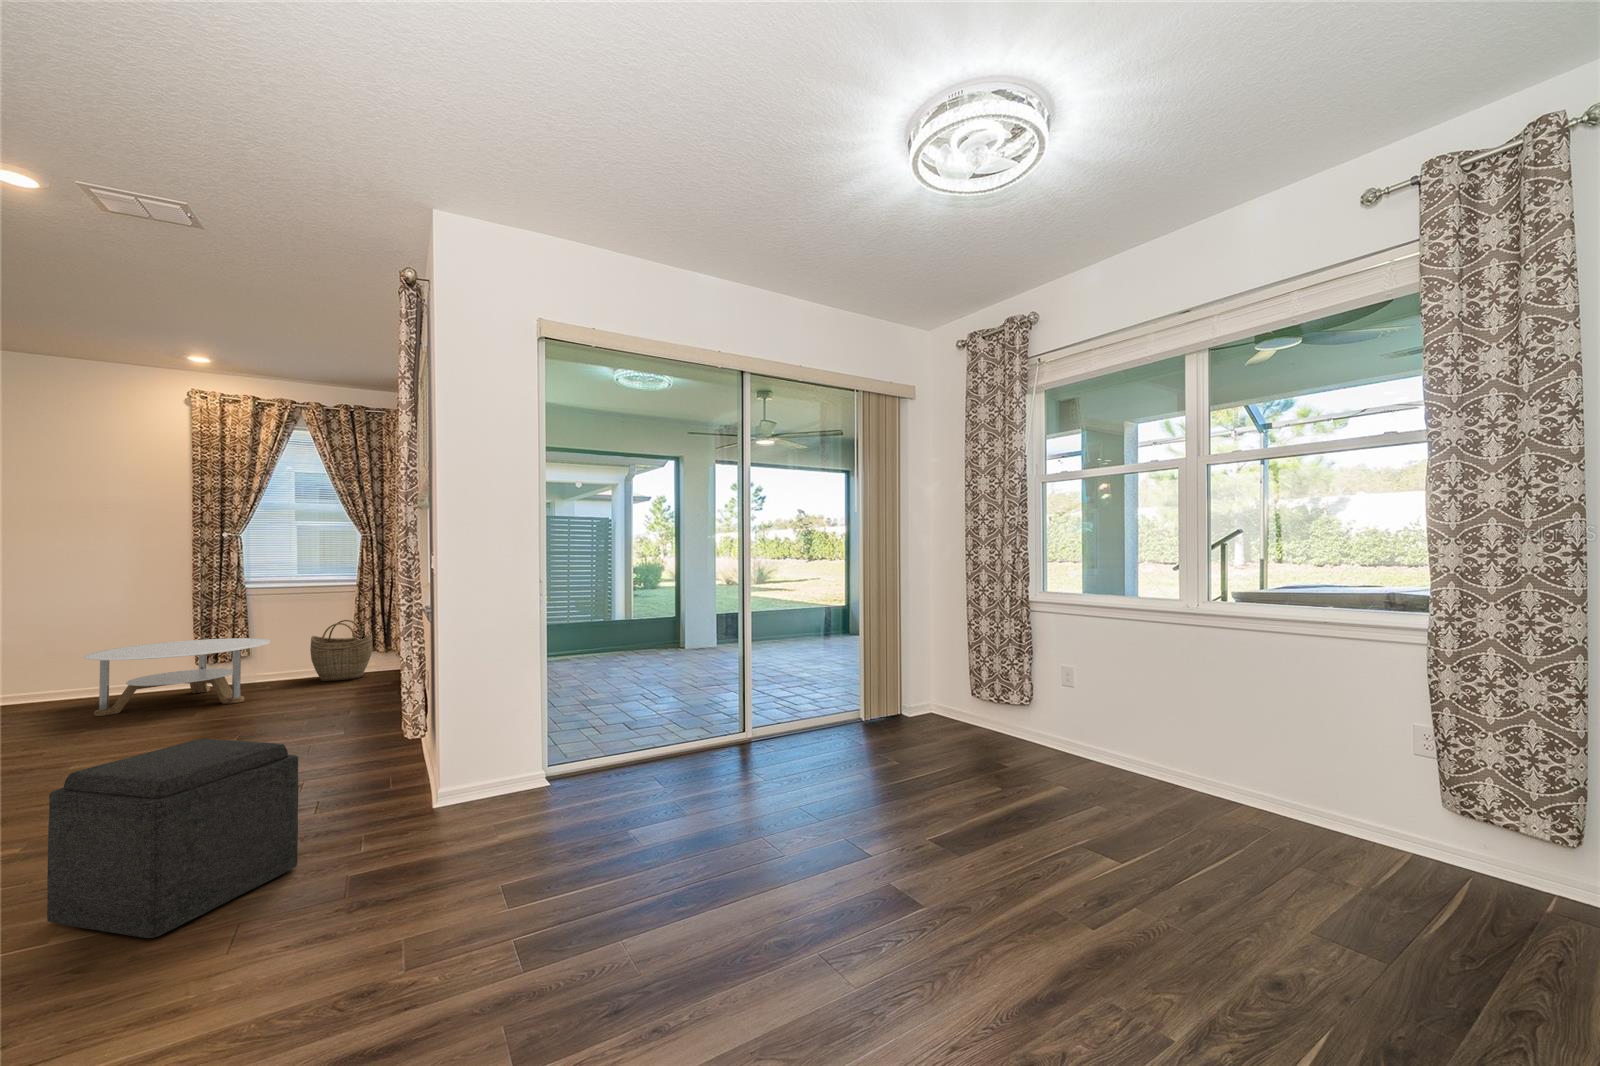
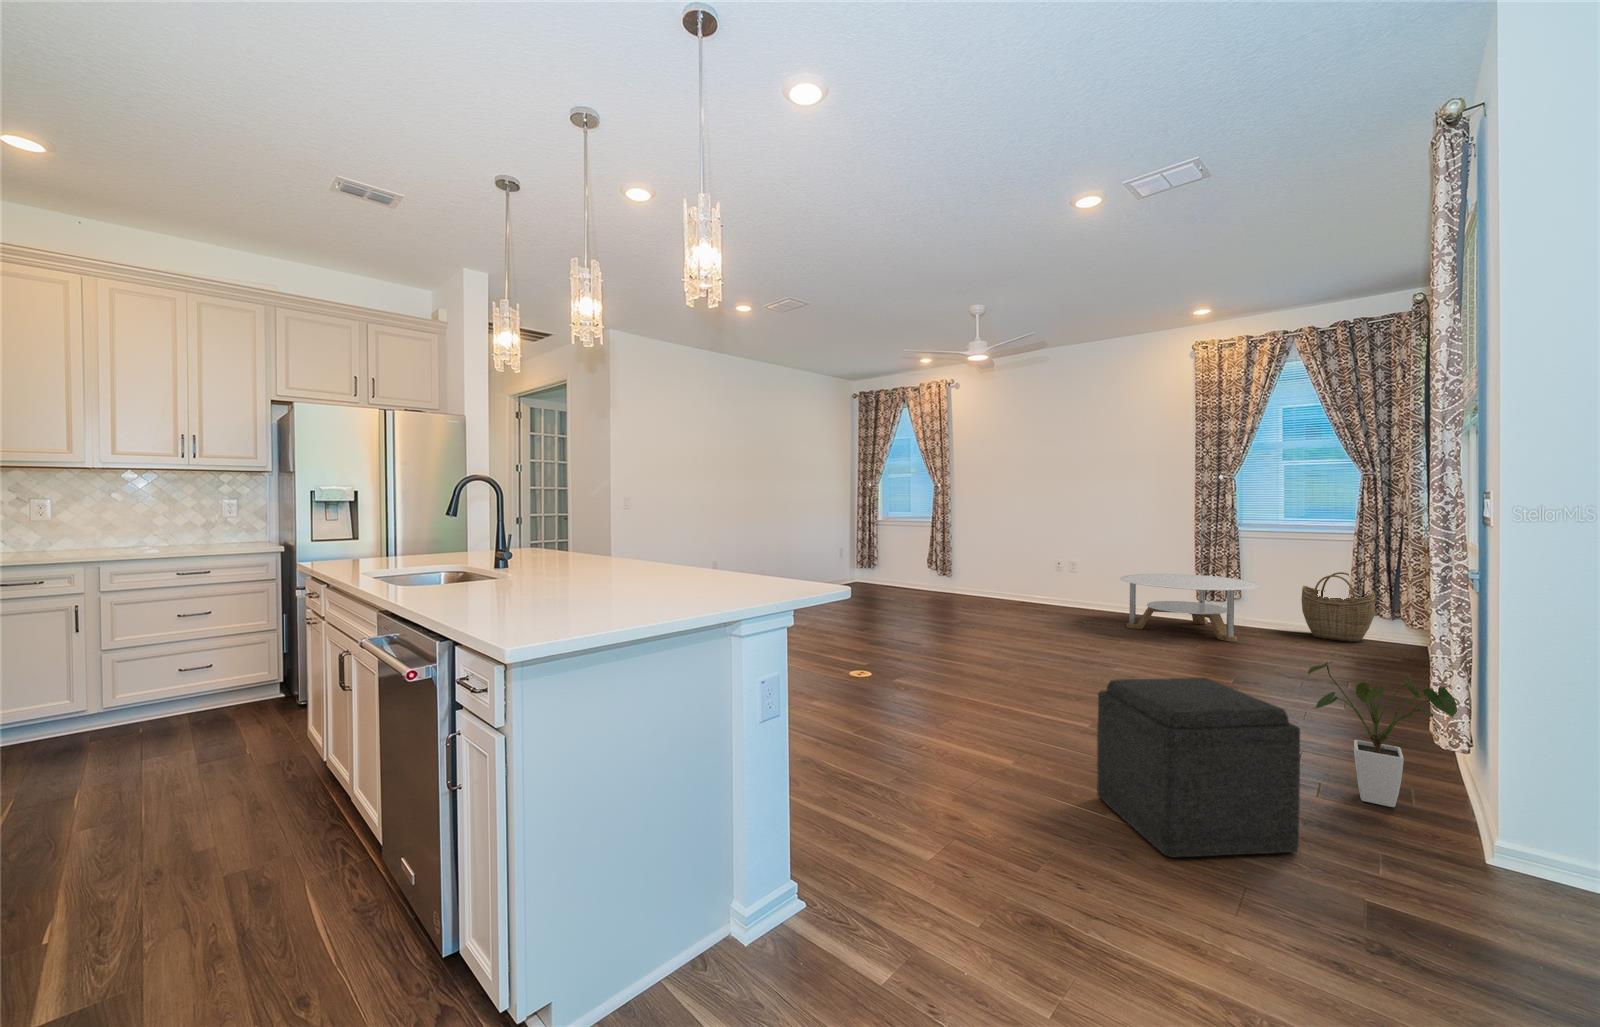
house plant: none [309,694,421,803] -> present [1308,662,1457,807]

